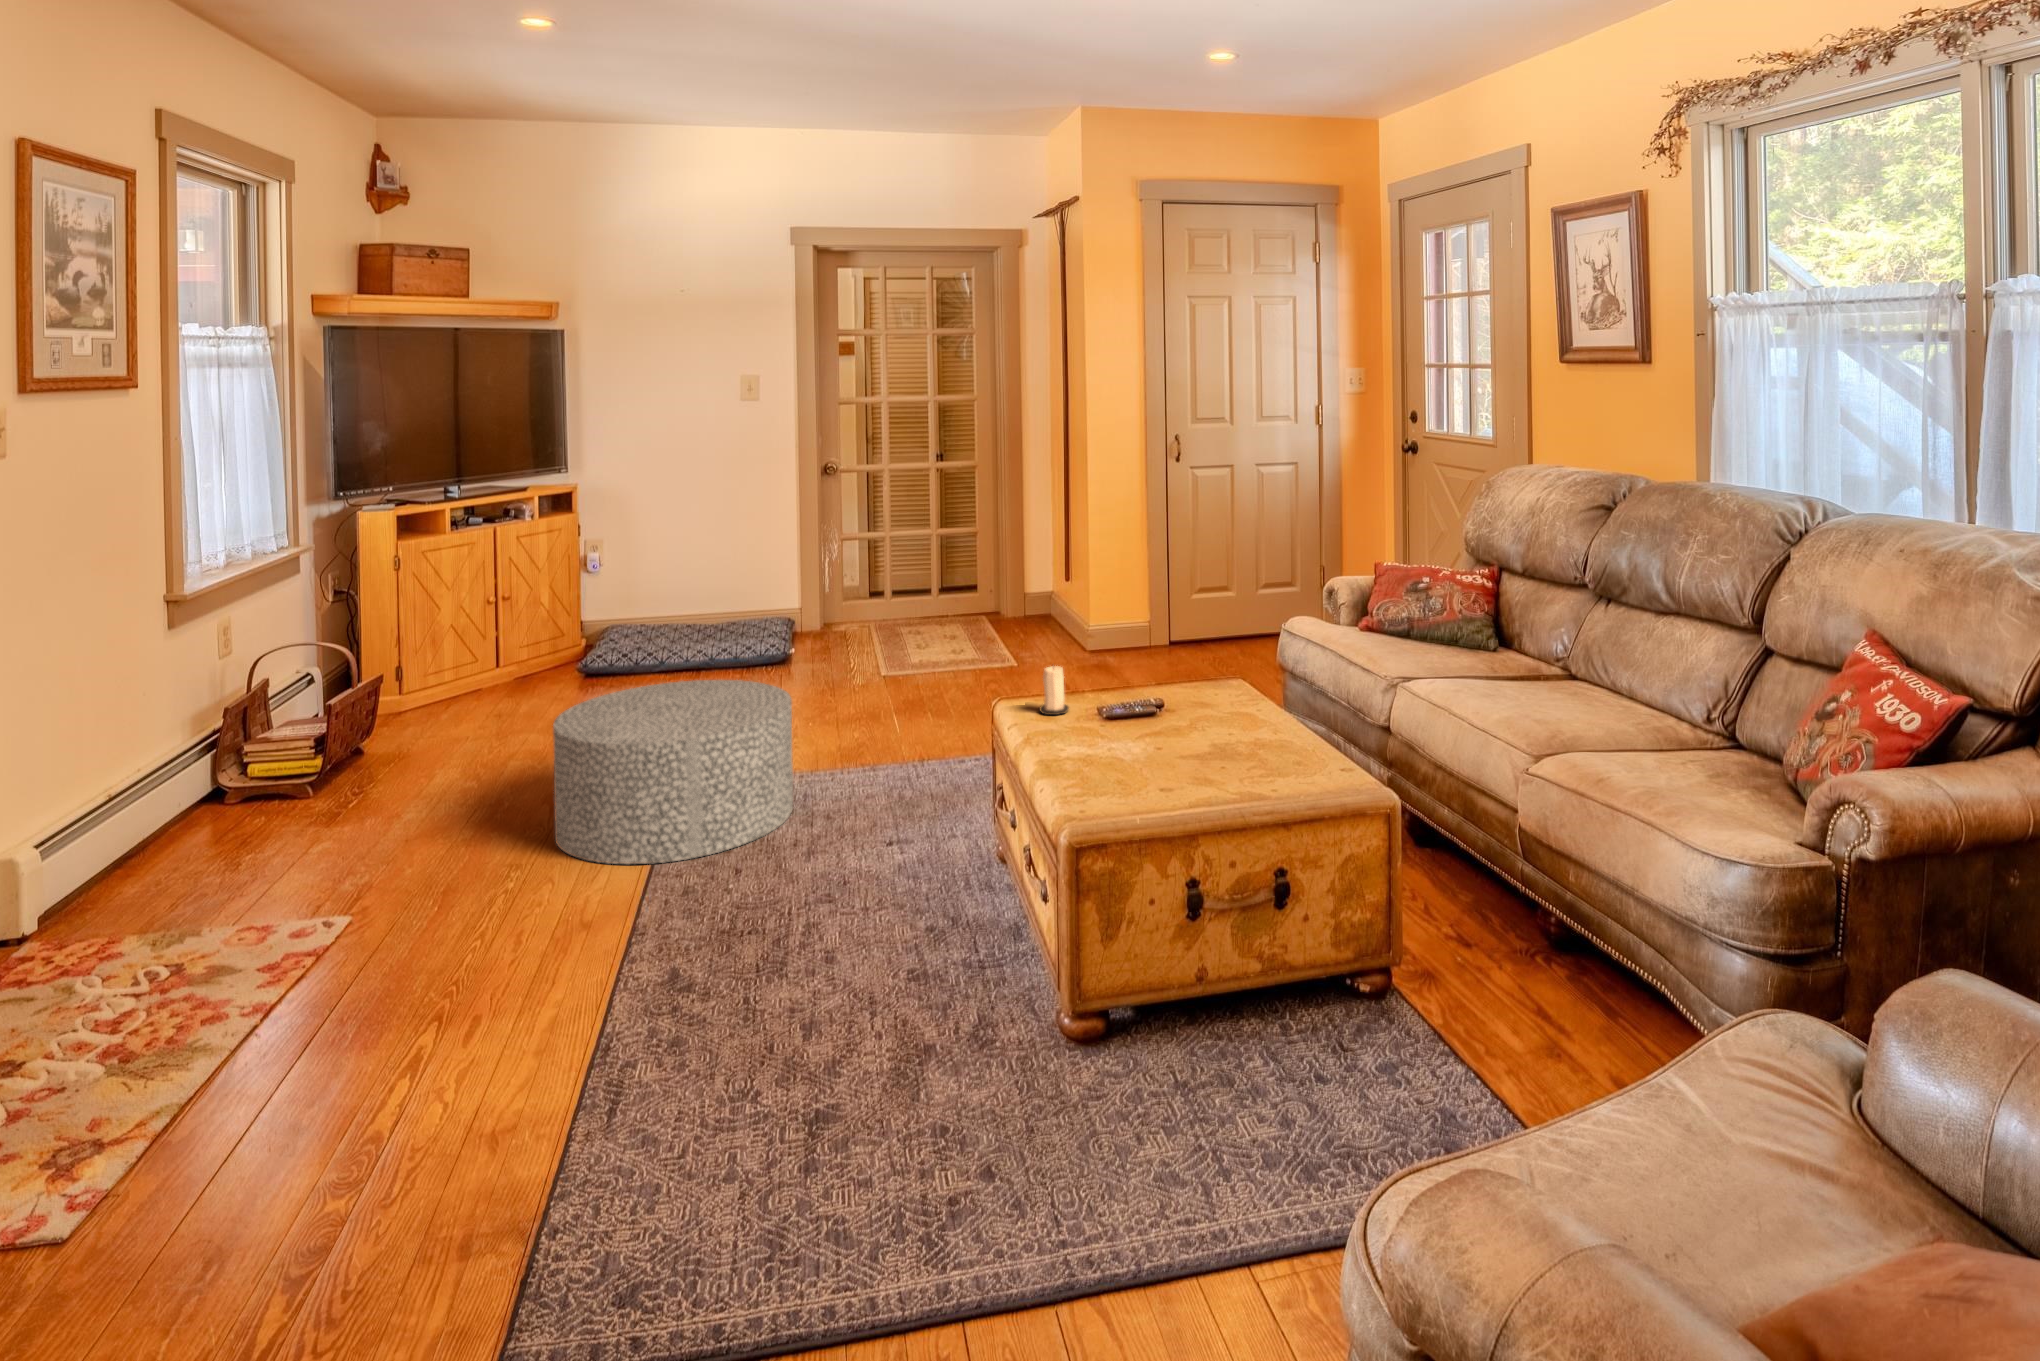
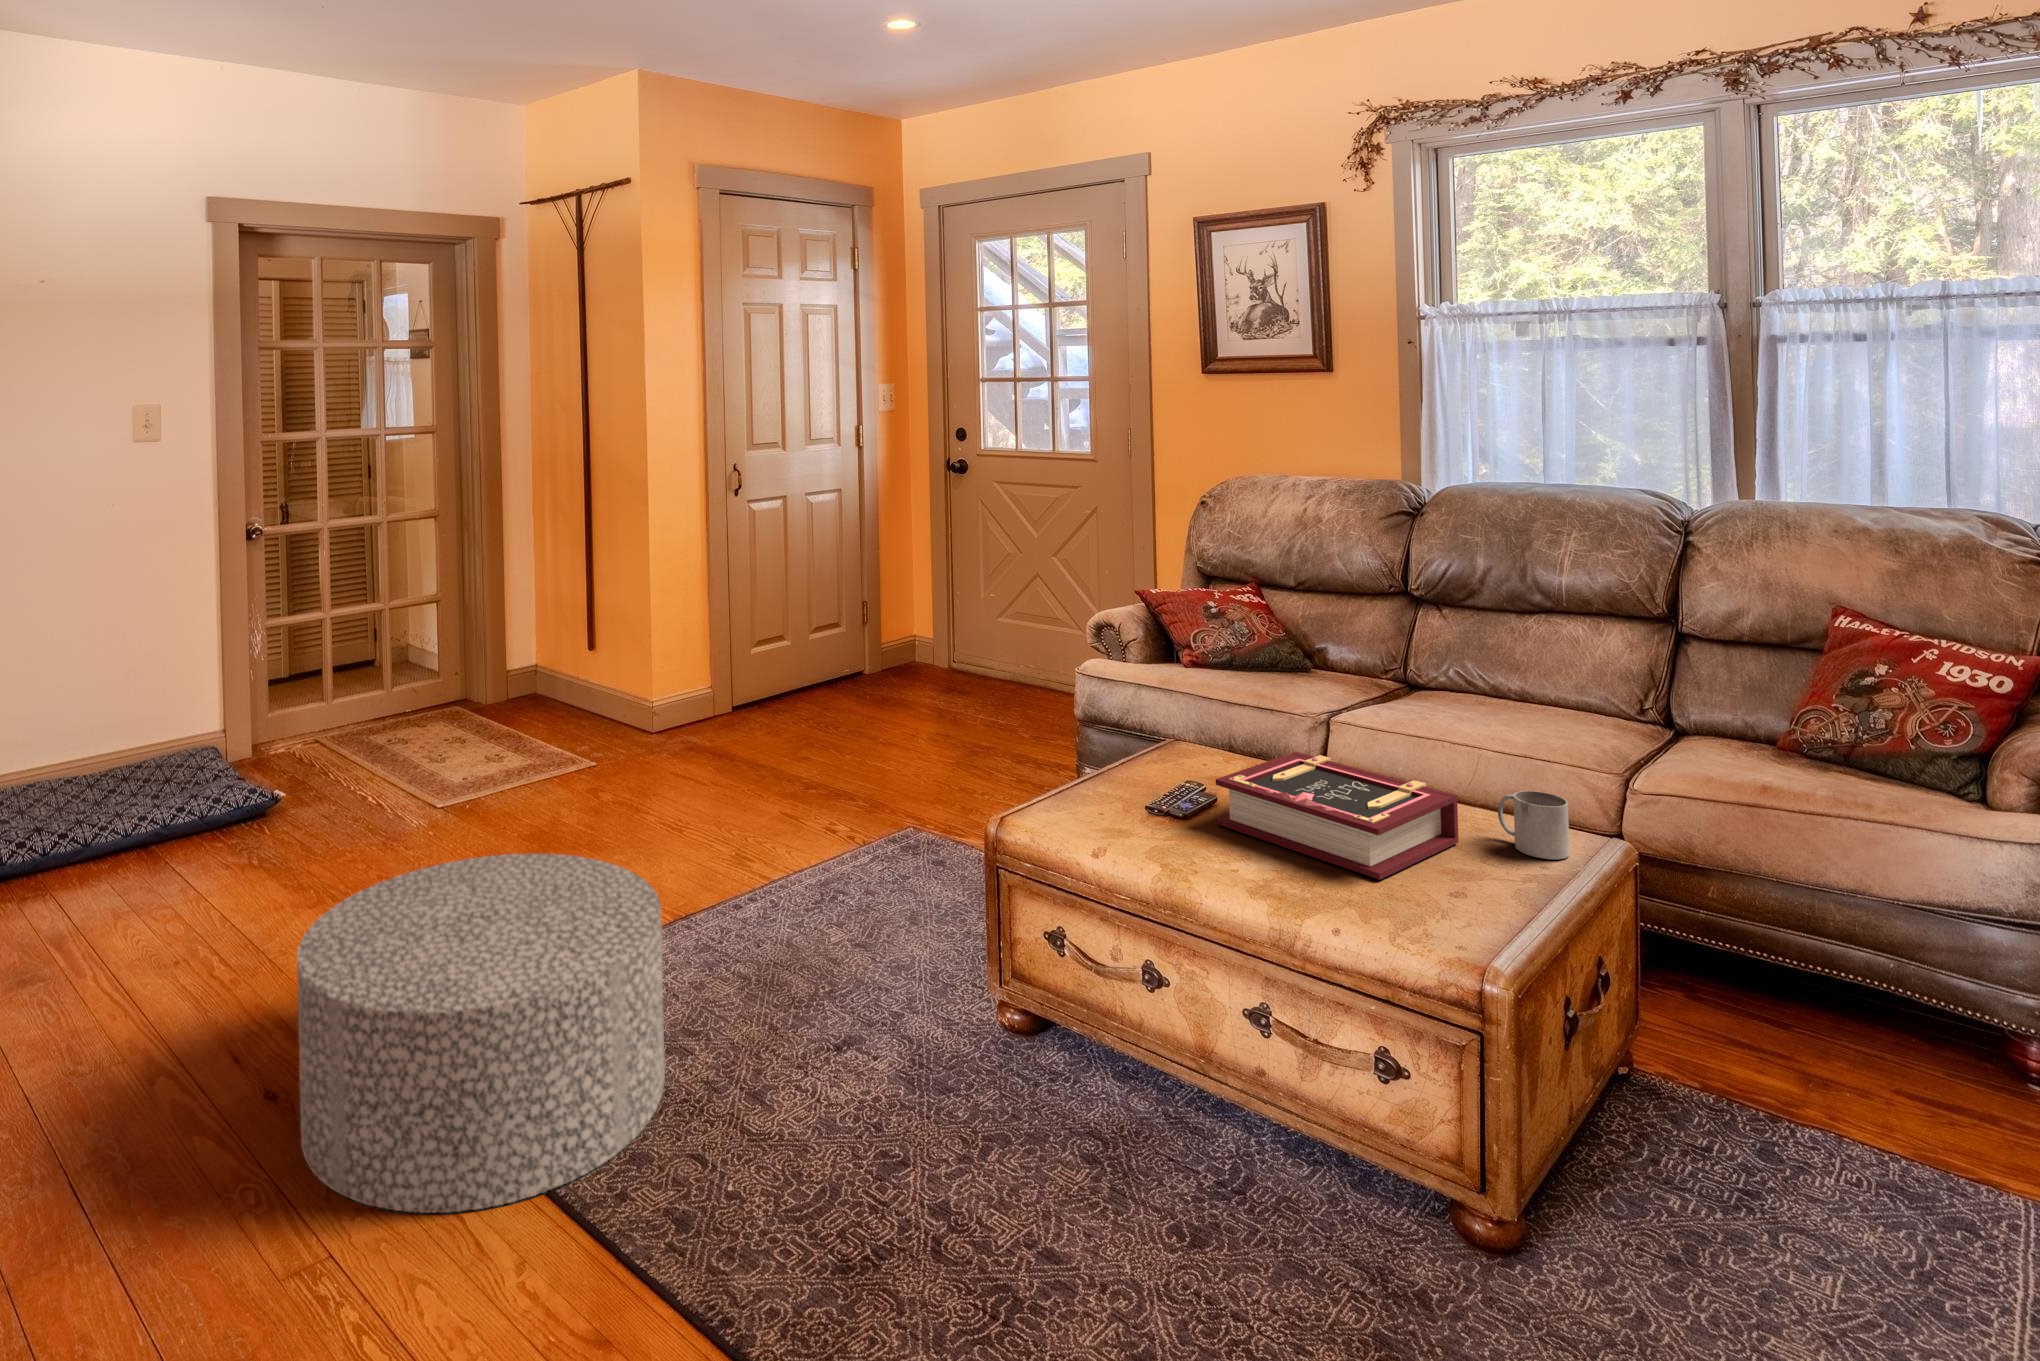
candle: present [1040,666,1068,715] -> none [1109,755,1147,823]
book: none [1095,684,1224,770] -> present [1216,752,1459,880]
mug: none [1251,729,1291,786] -> present [1498,791,1569,859]

